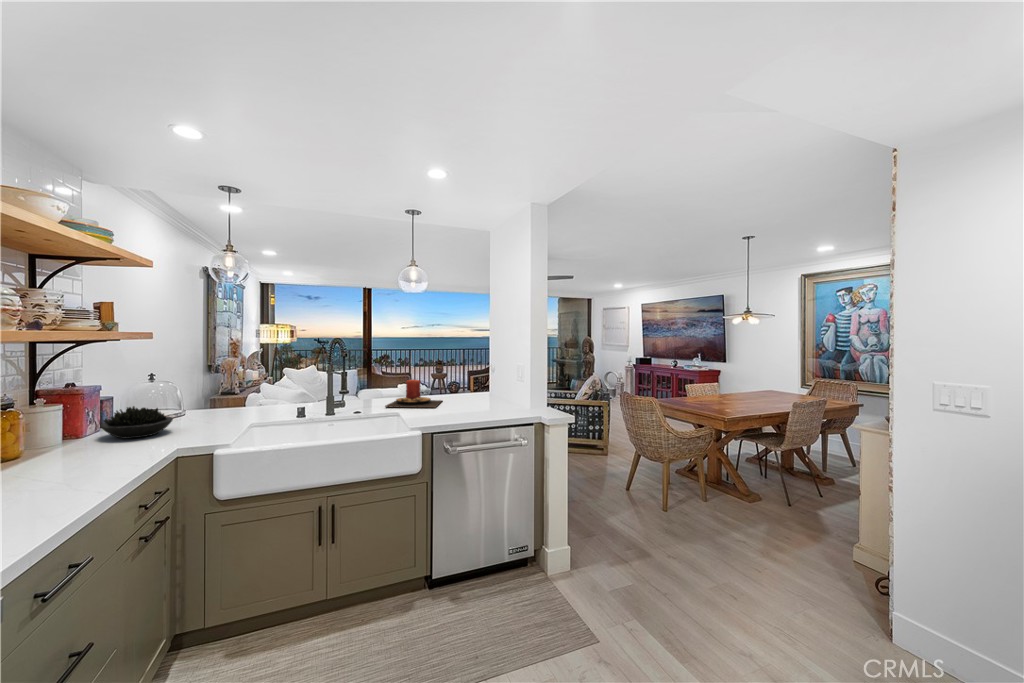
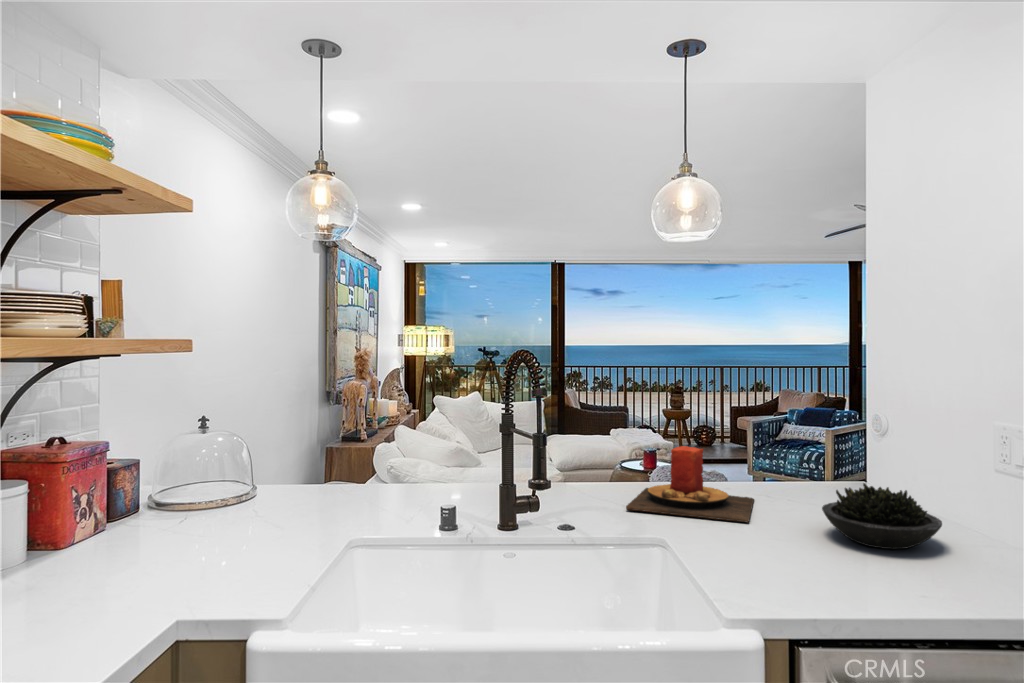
succulent plant: present [100,406,173,439] -> present [822,483,942,549]

